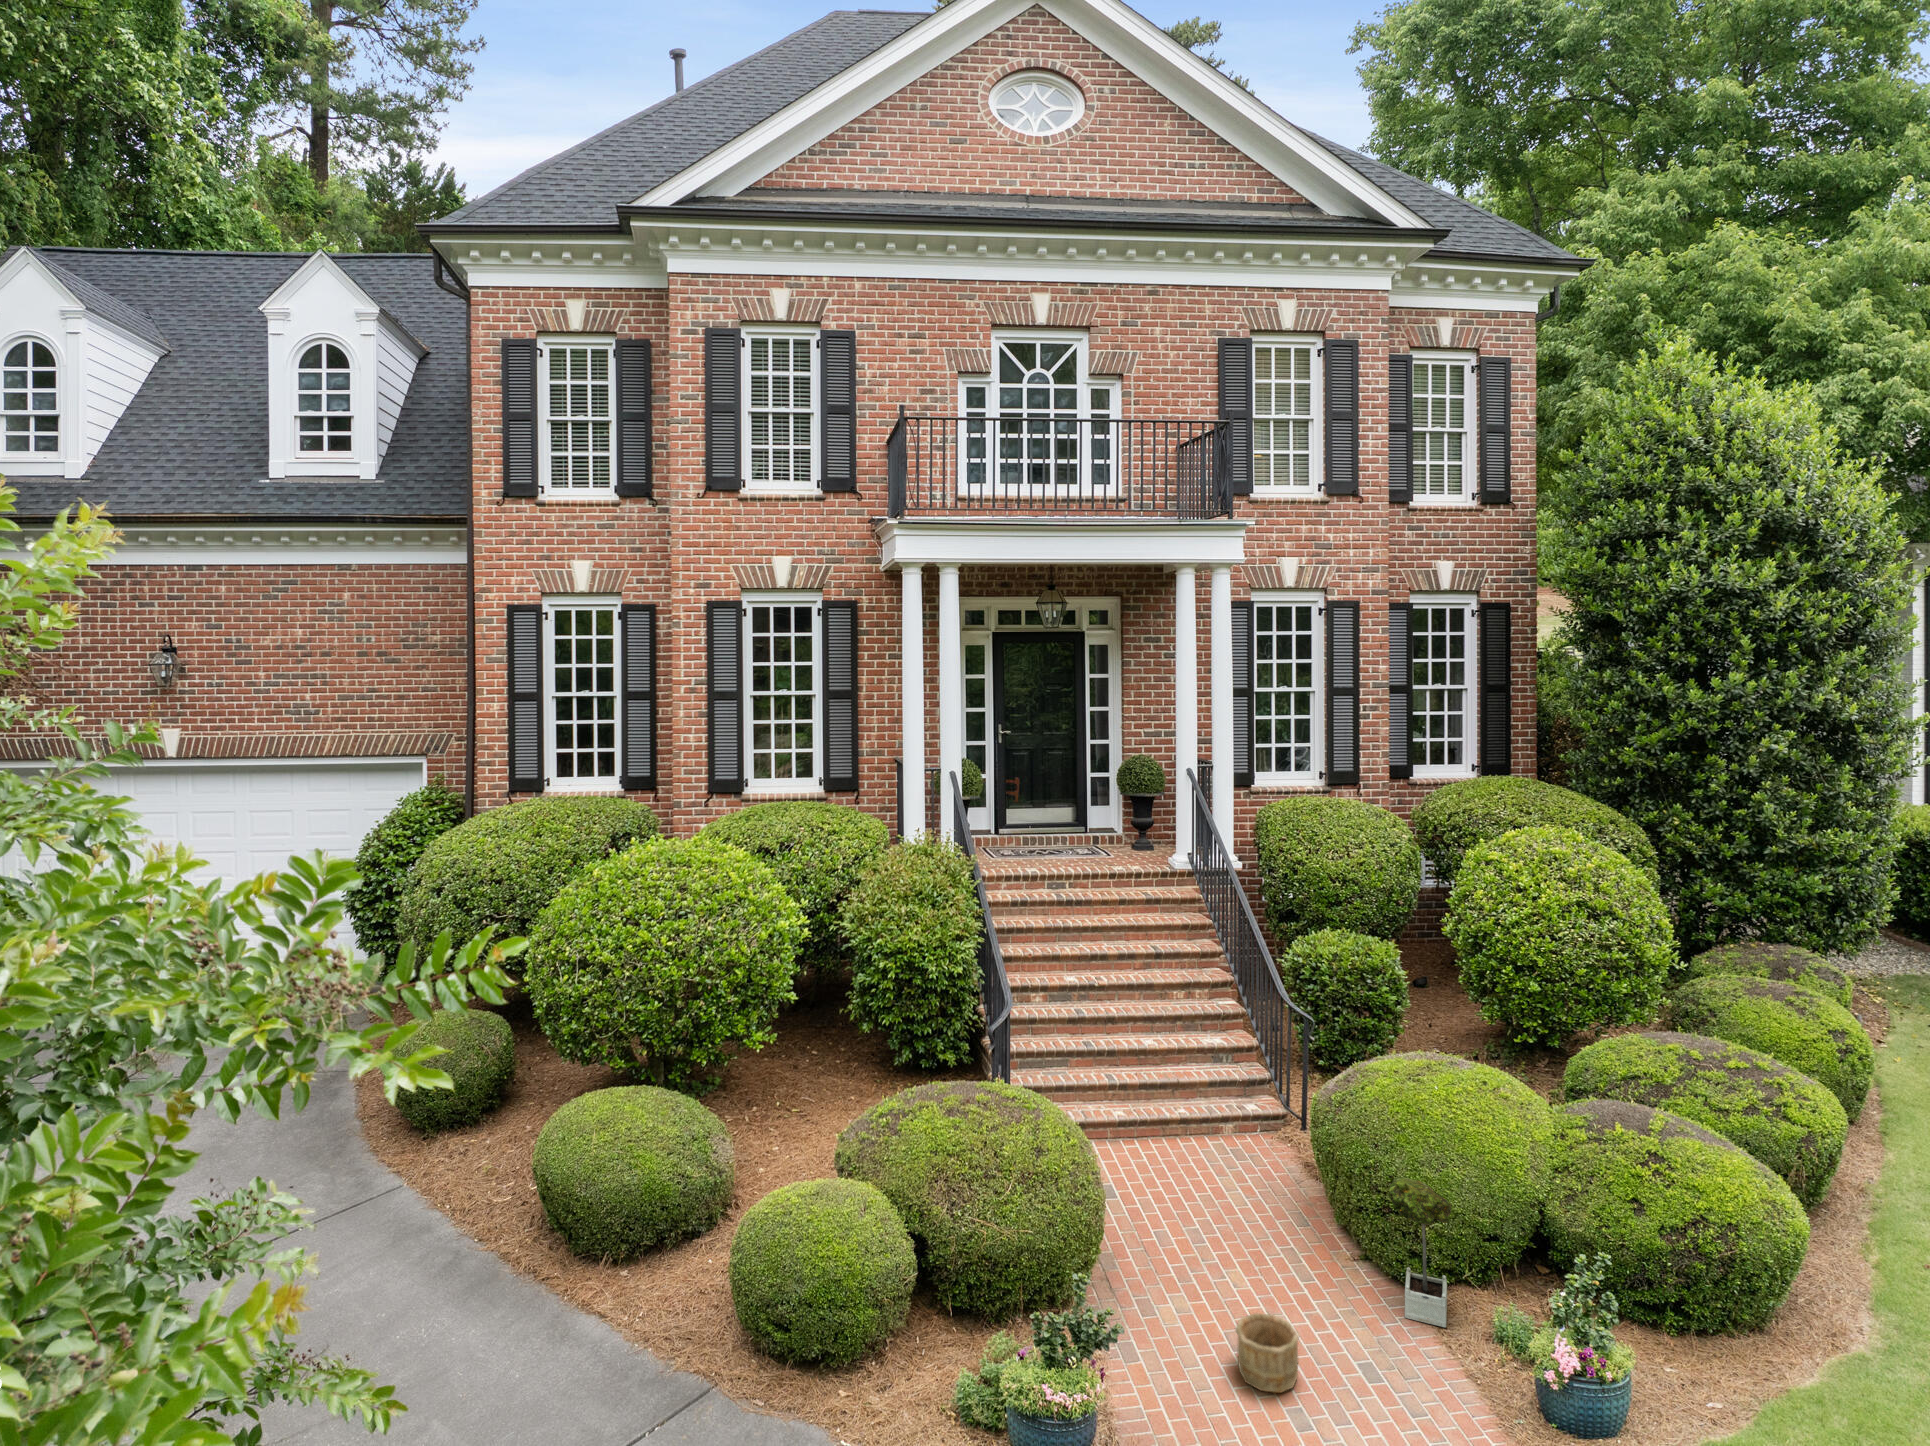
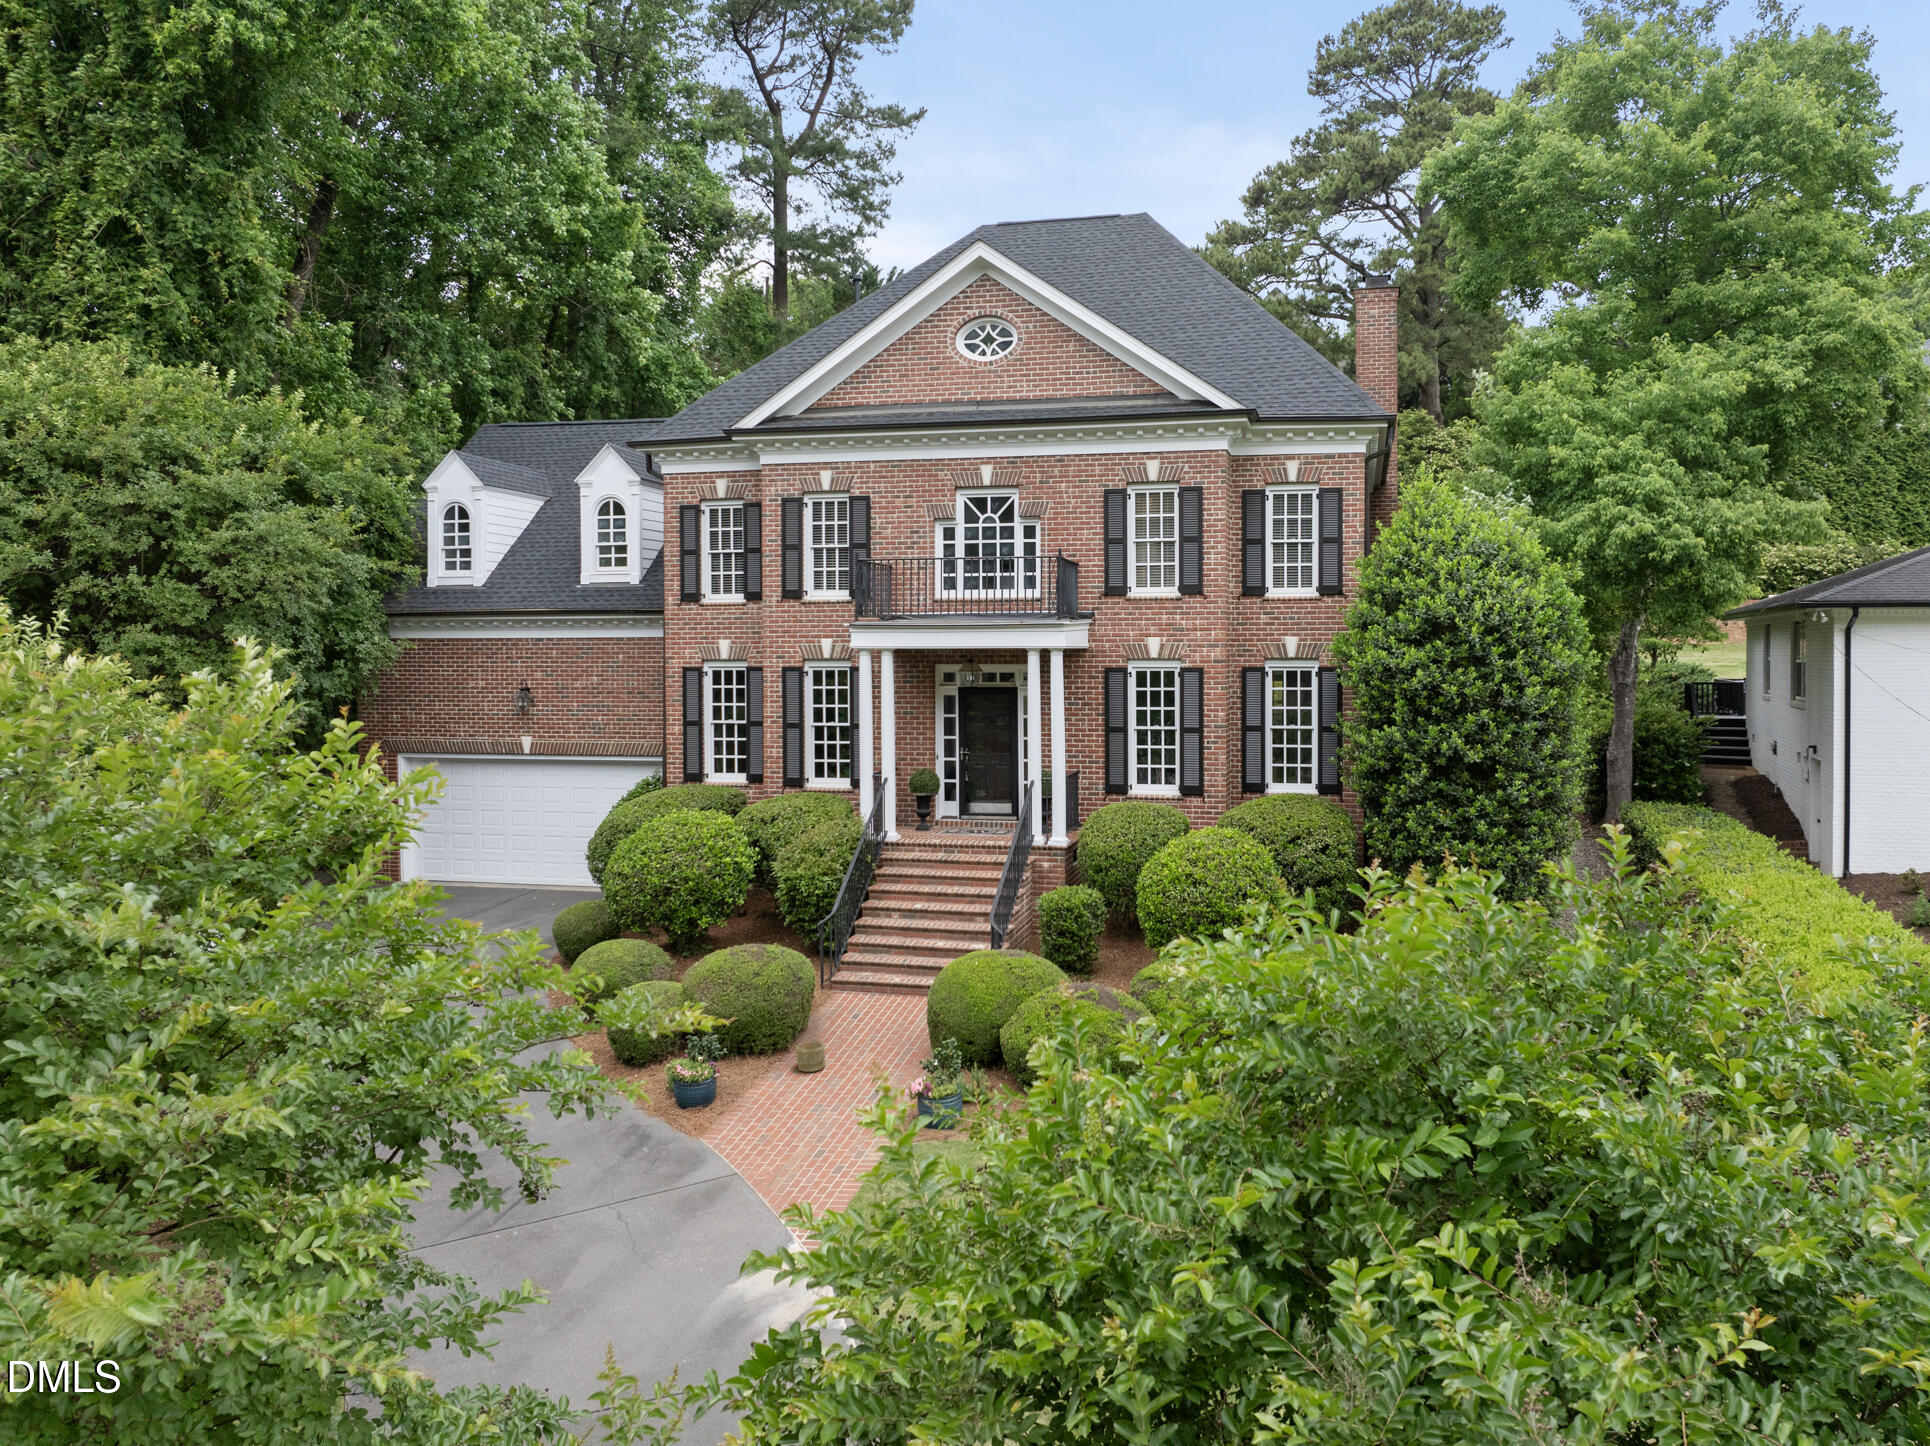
potted tree: present [1388,1178,1452,1328] -> none [902,991,932,1066]

